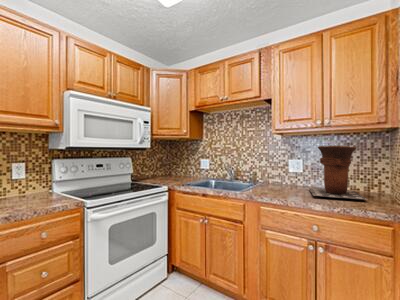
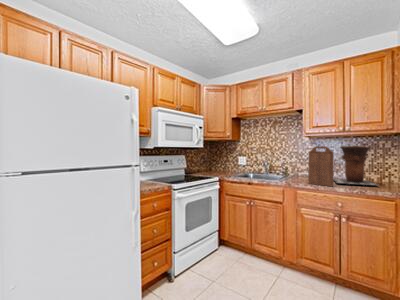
cutting board: none [277,146,308,201] -> present [309,146,334,187]

